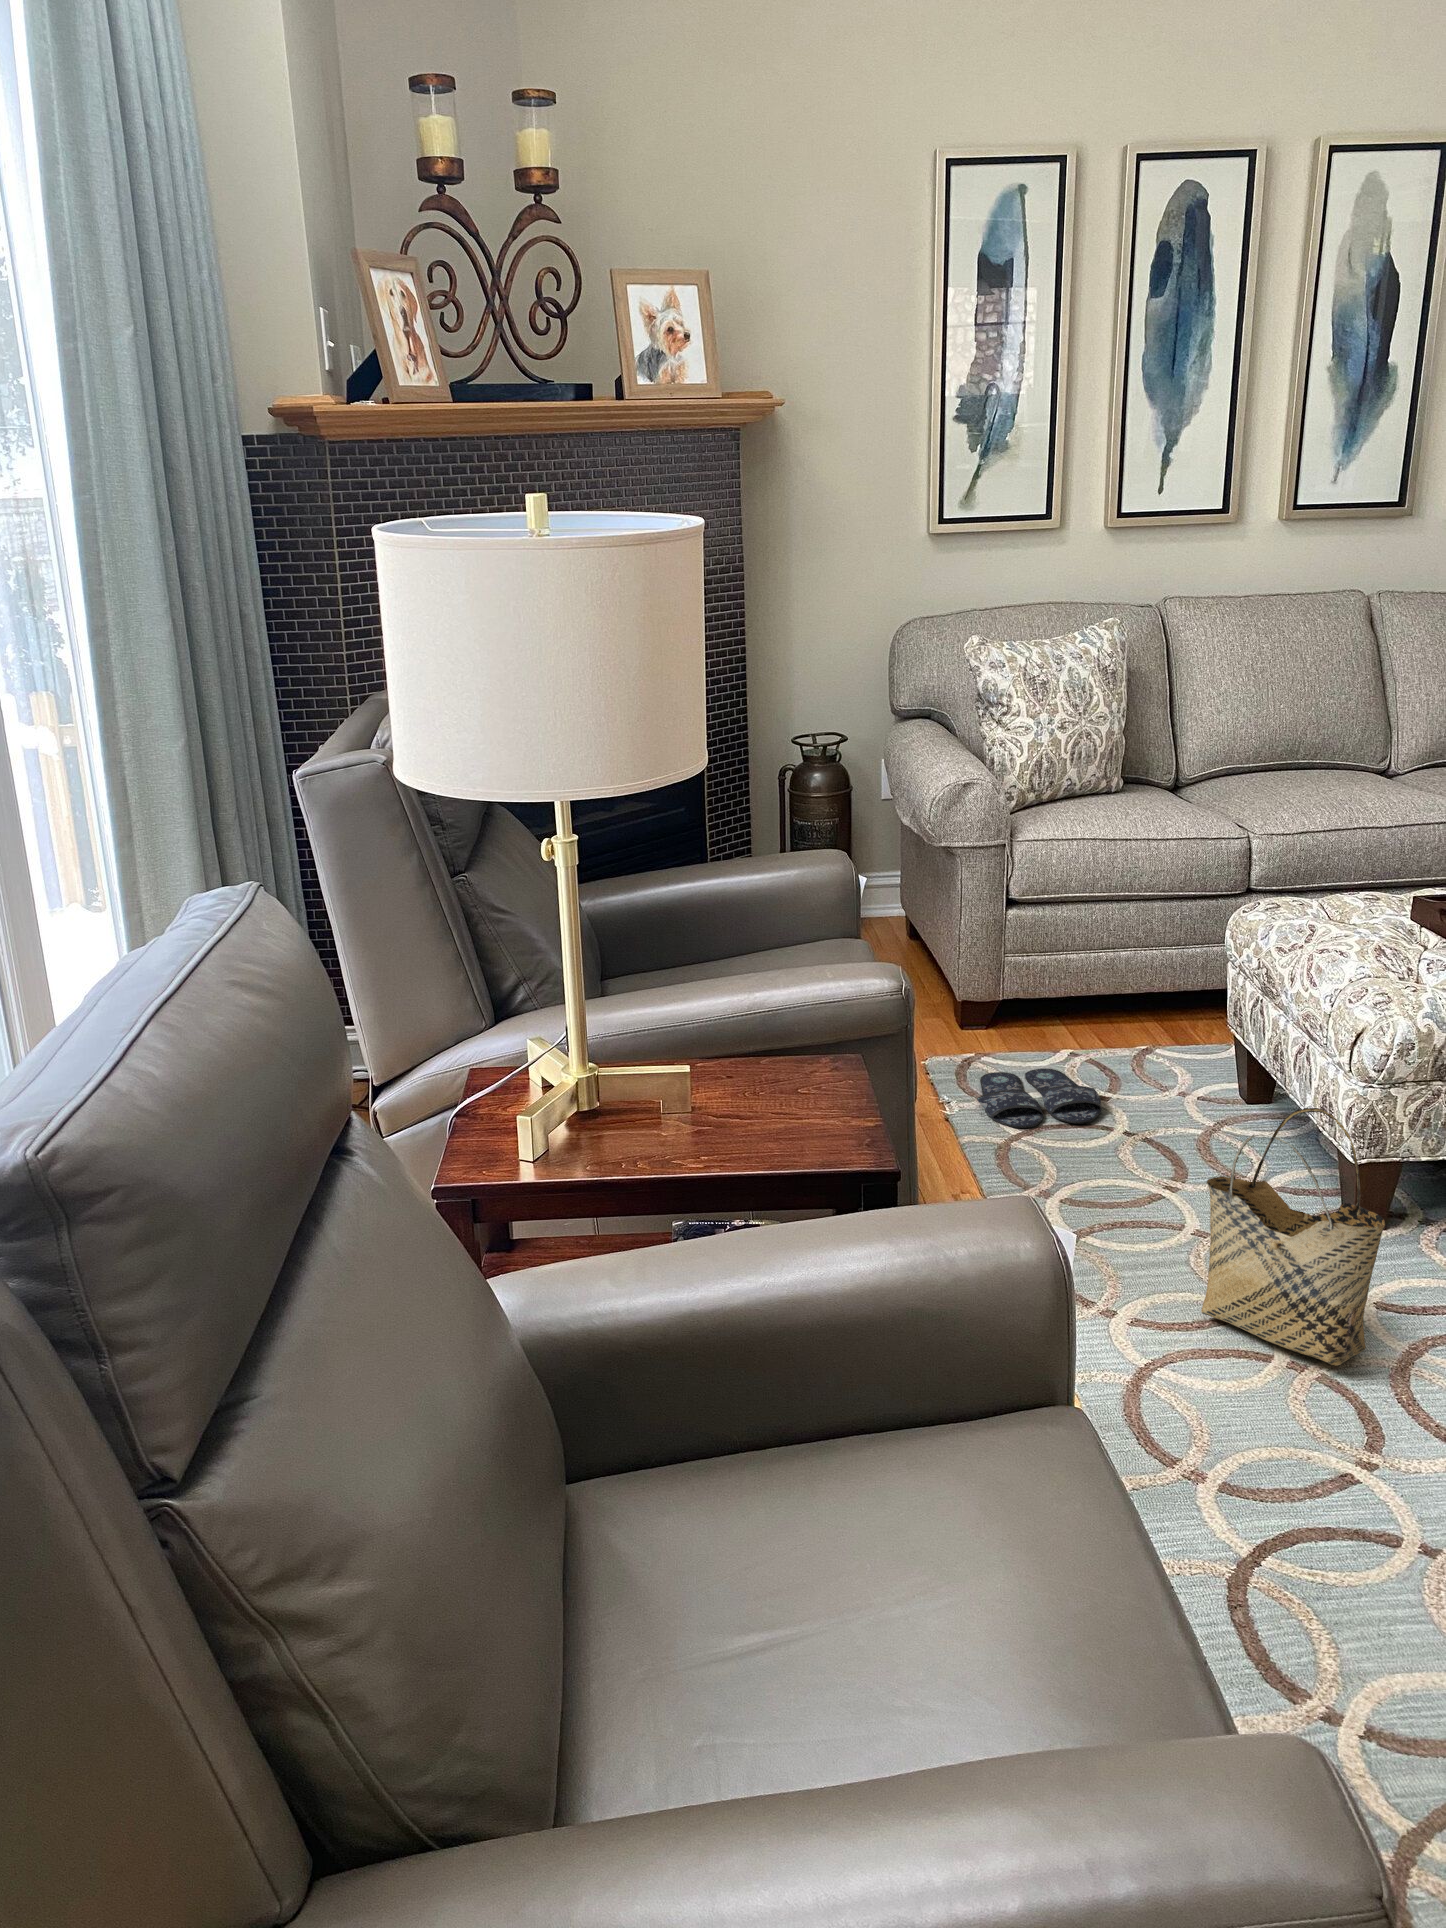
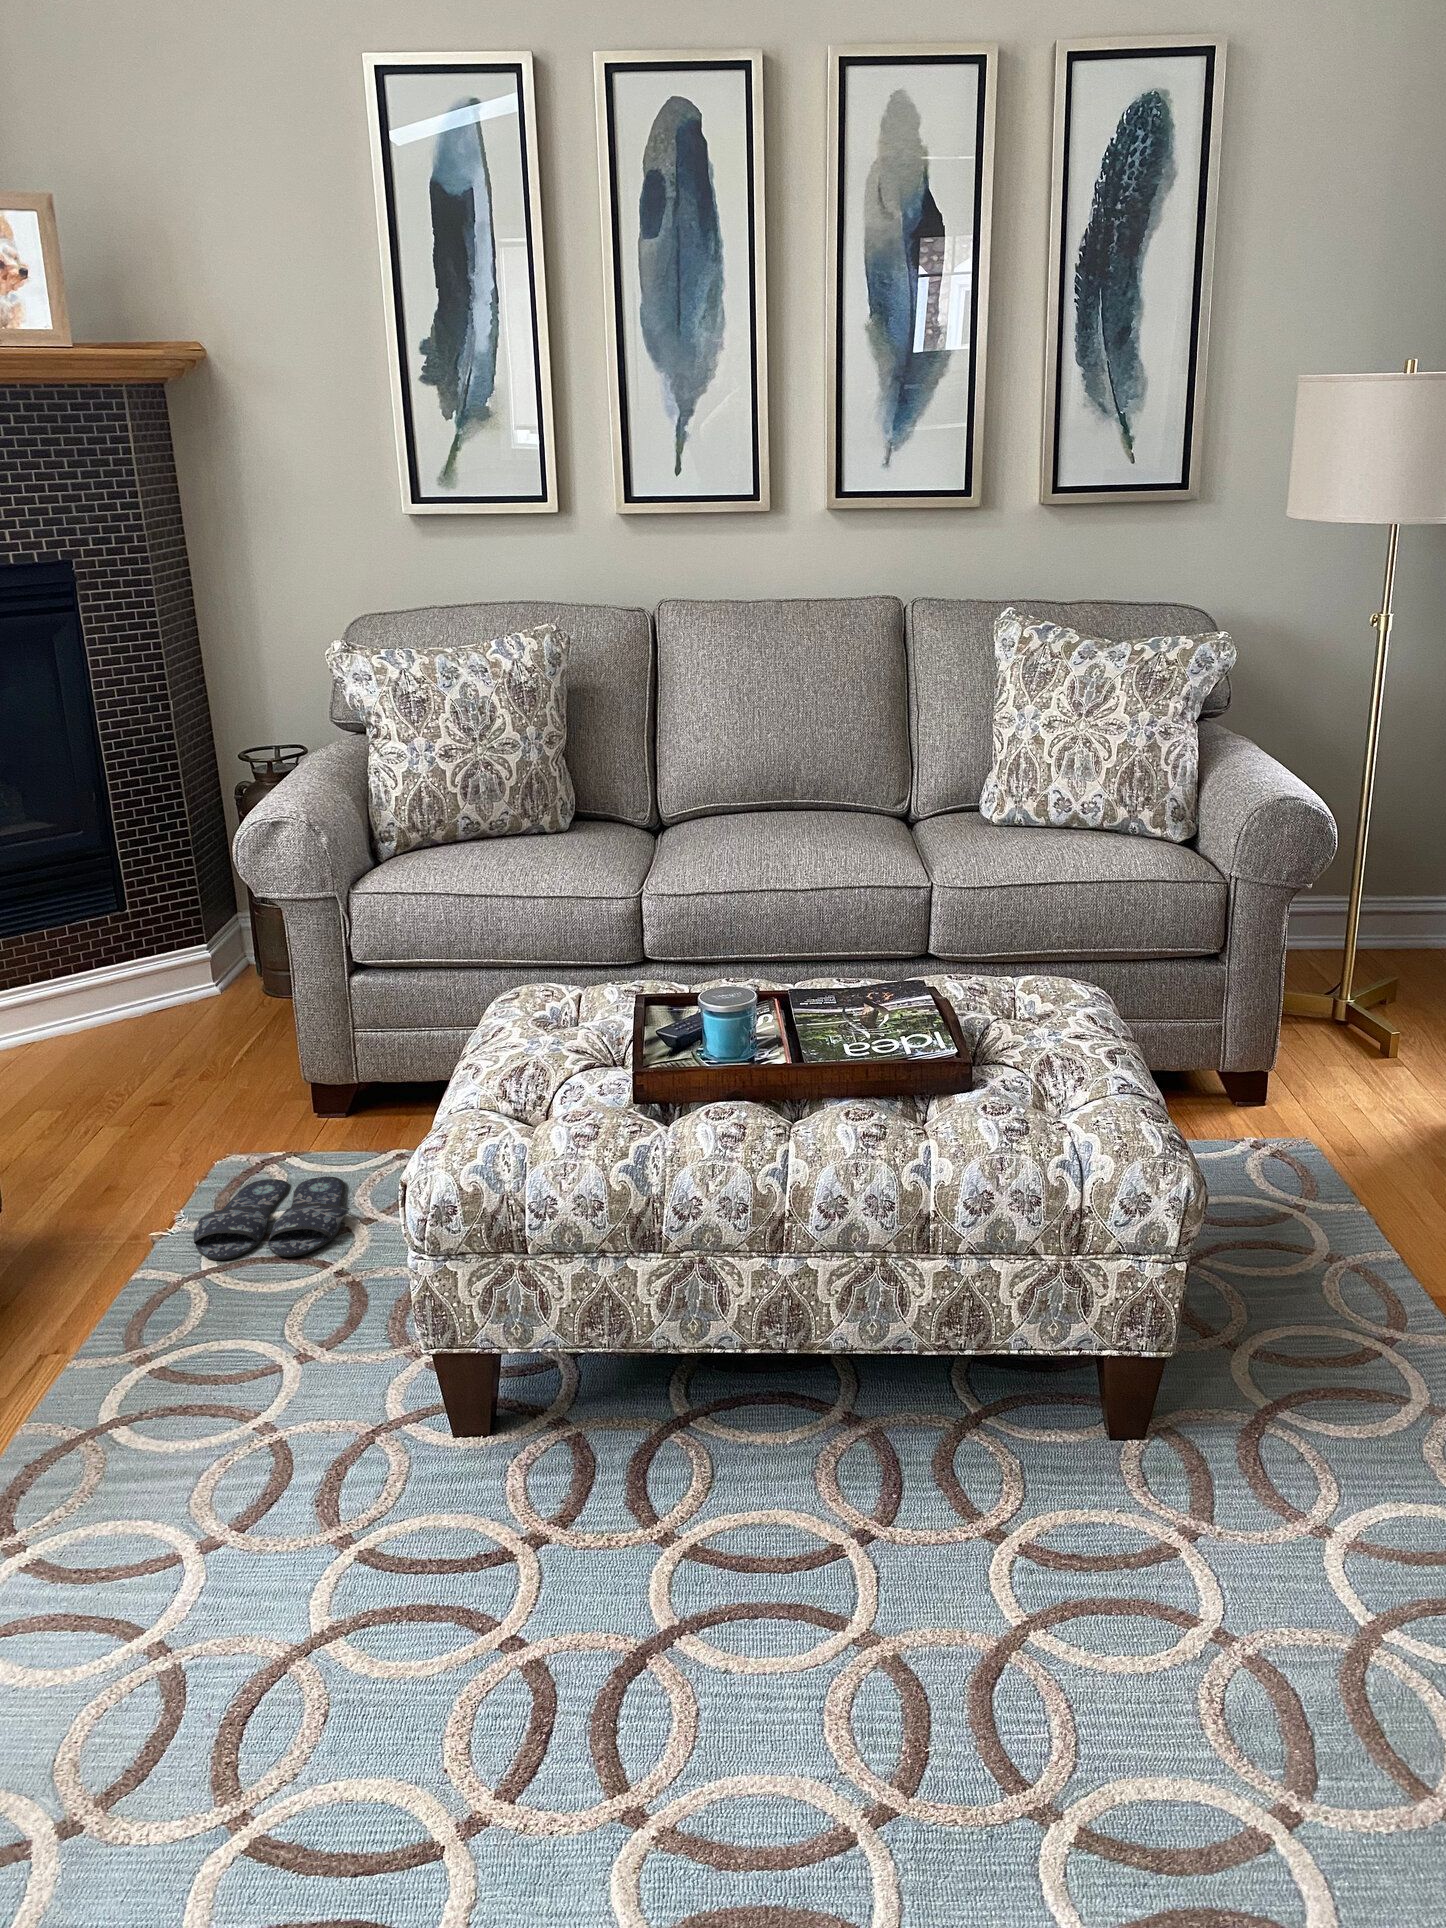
woven basket: present [1201,1108,1385,1365] -> none [89,1299,272,1646]

